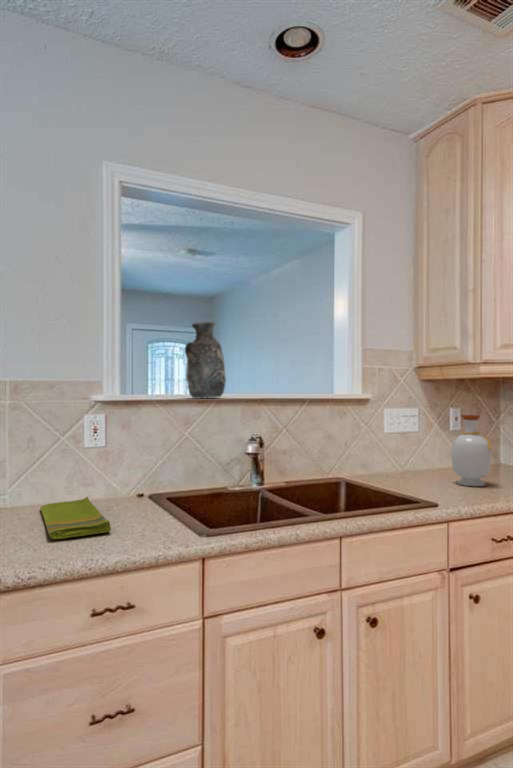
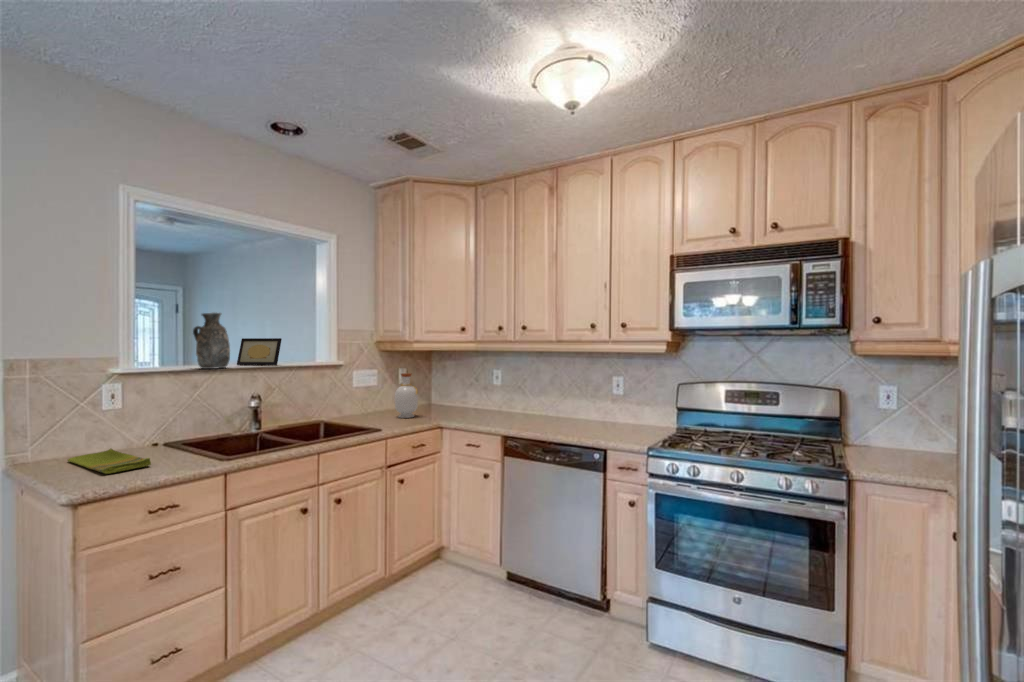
picture frame: none [237,359,290,396] -> present [237,338,282,365]

